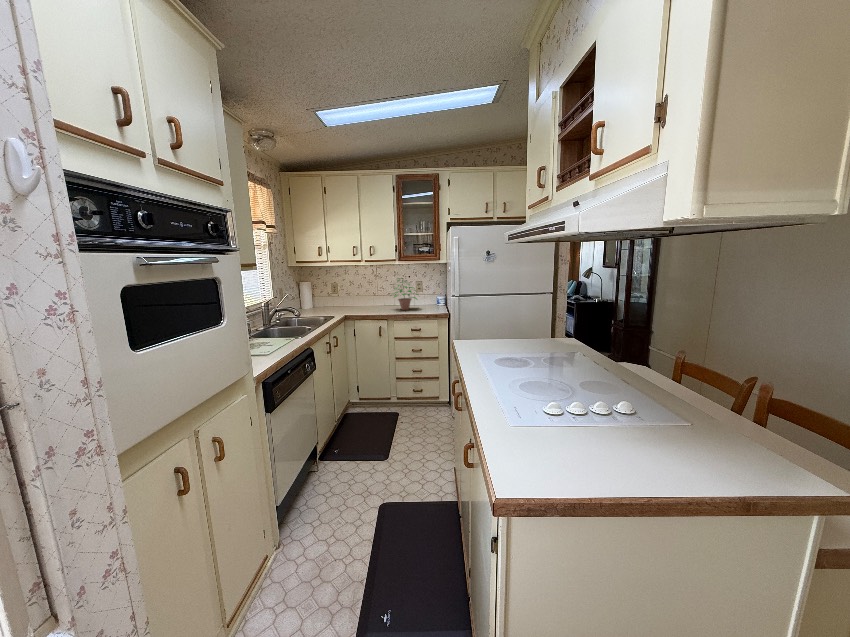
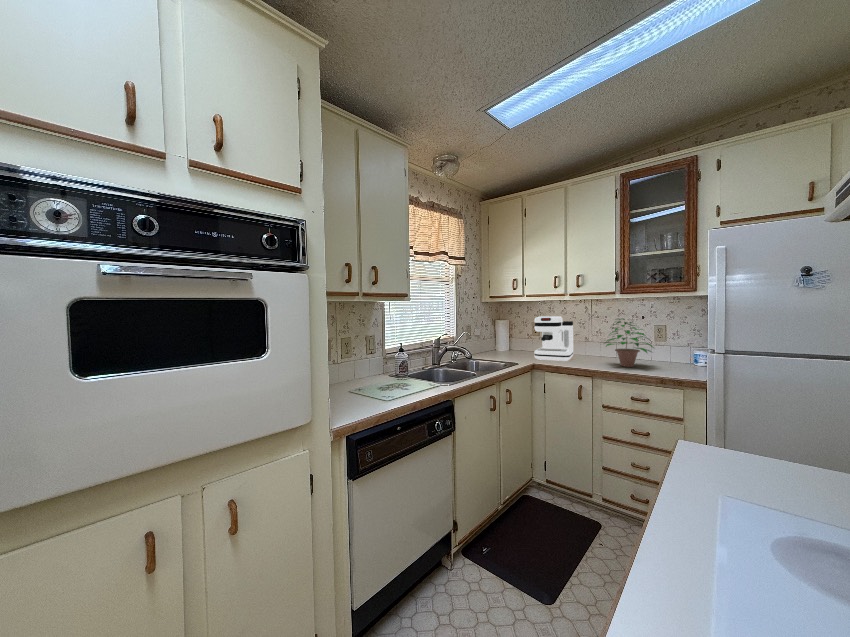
coffee maker: none [341,278,369,313] -> present [534,316,573,362]

